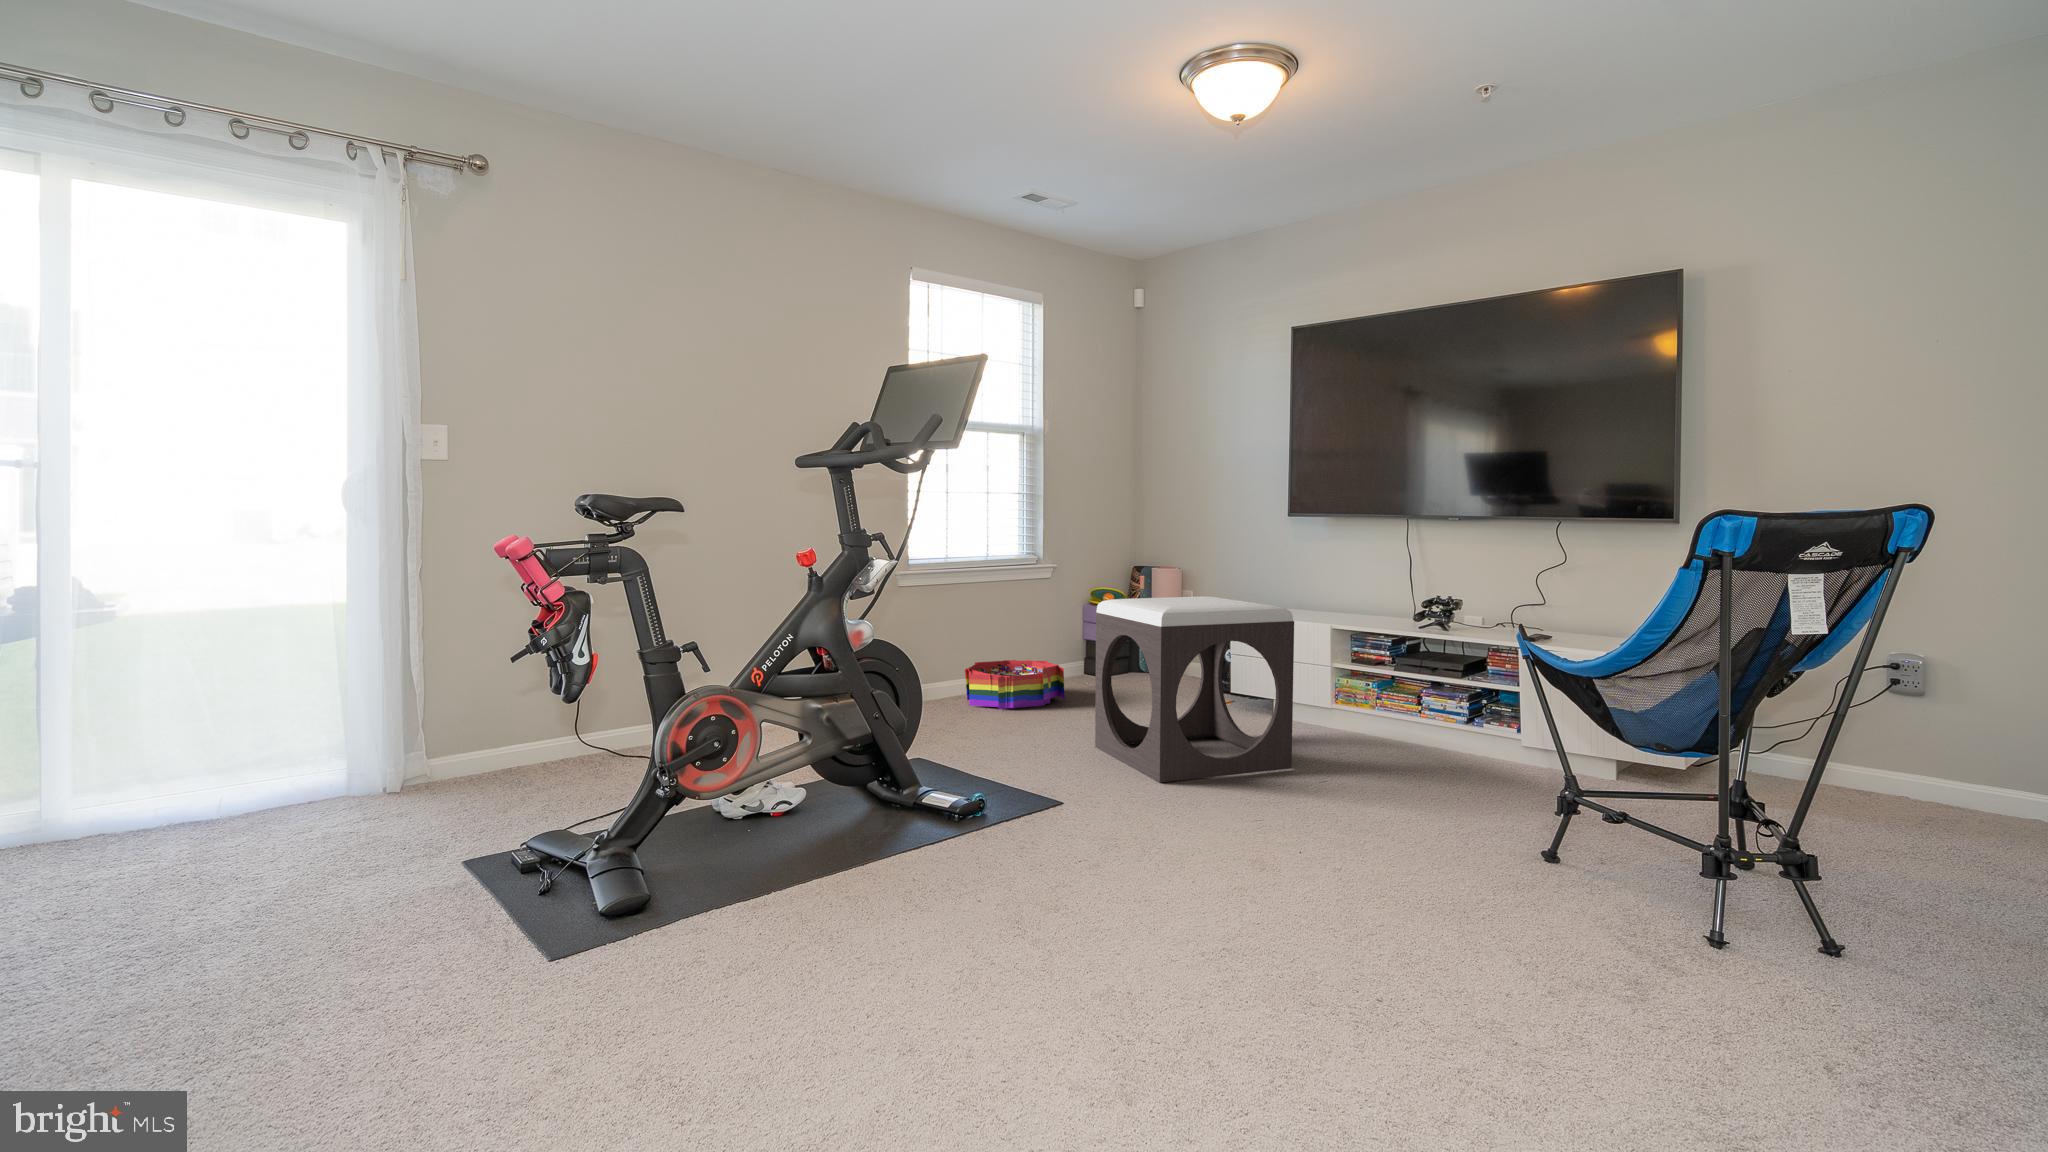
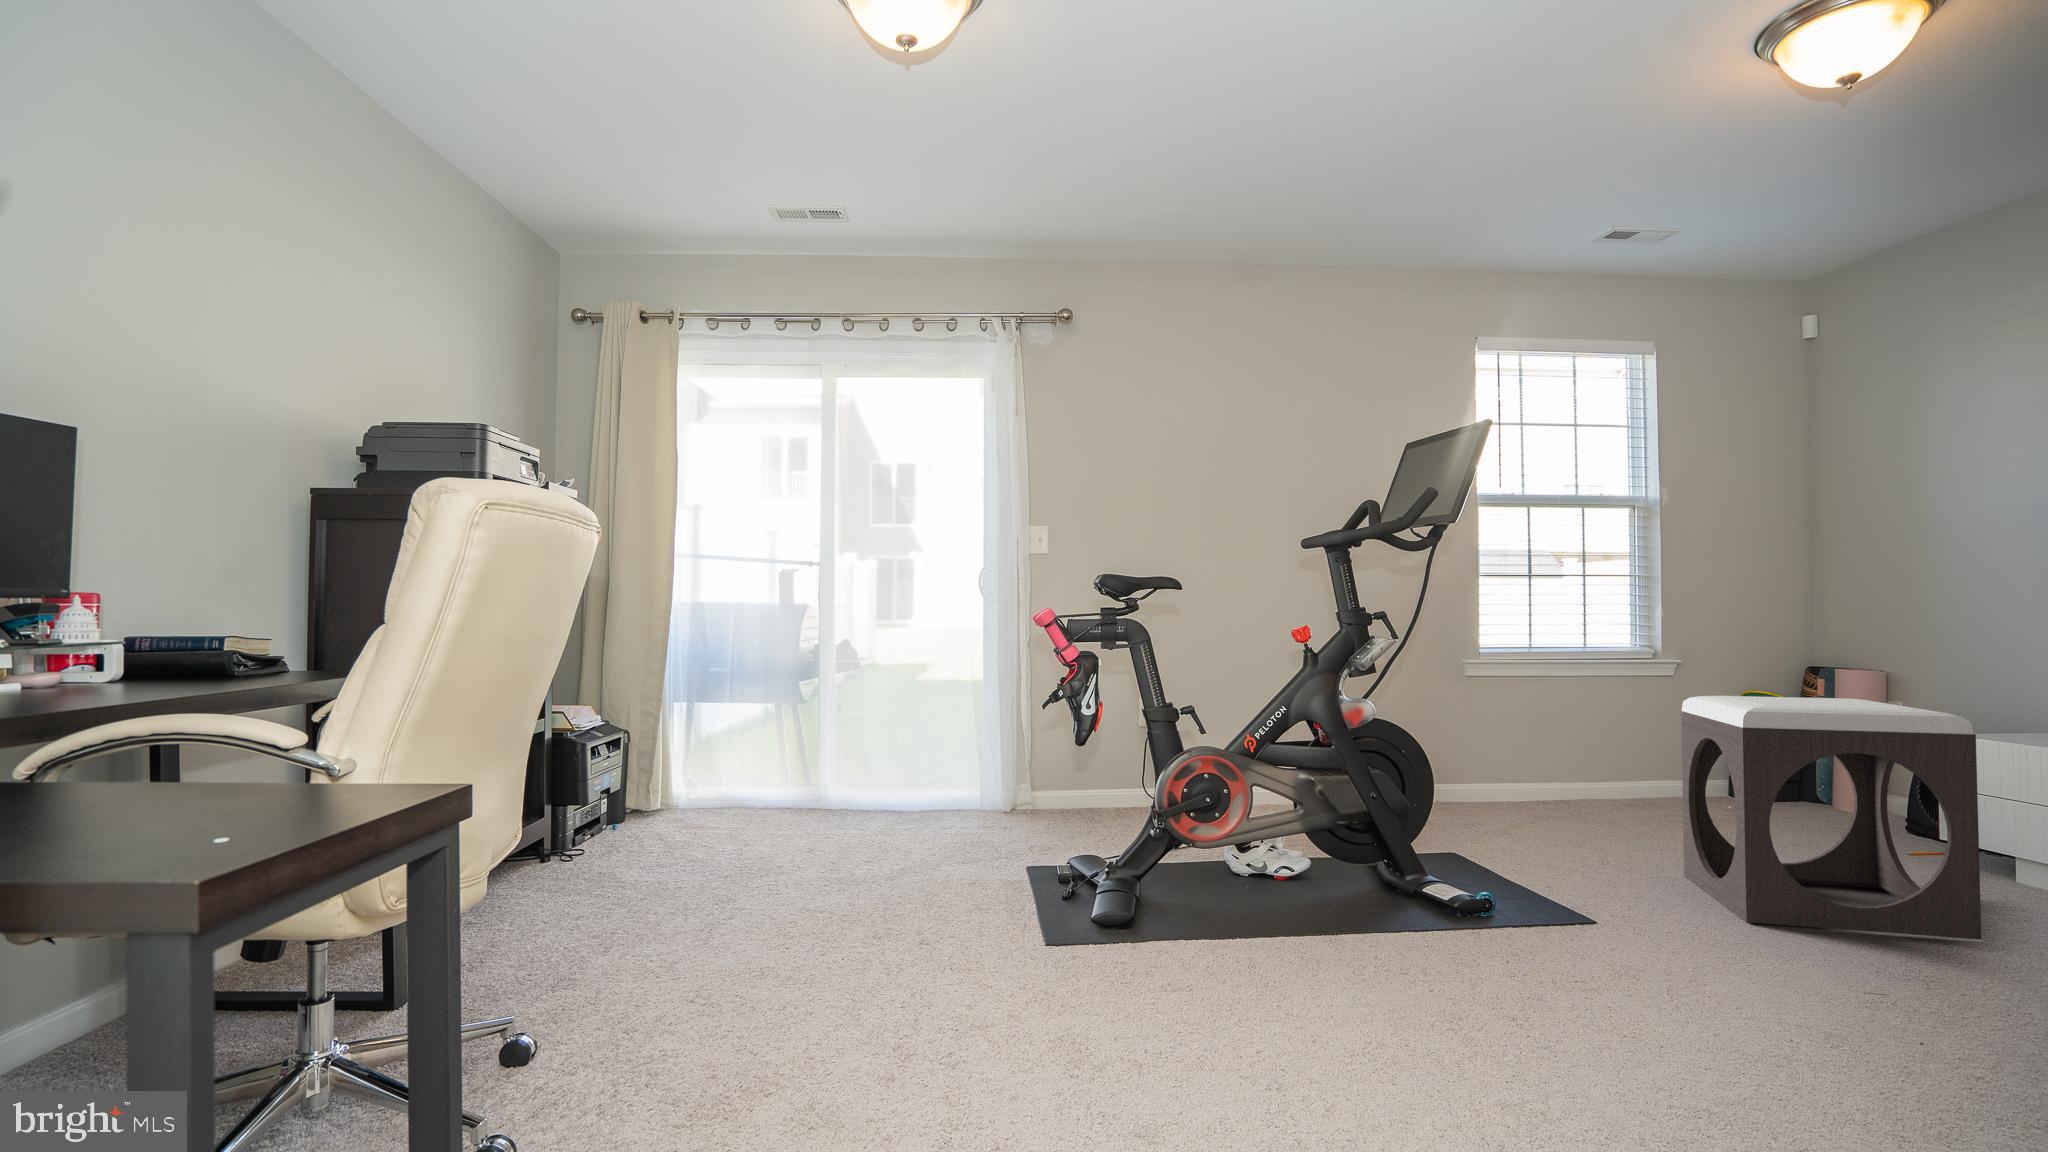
storage bin: present [965,660,1065,709] -> none [1543,769,1678,827]

